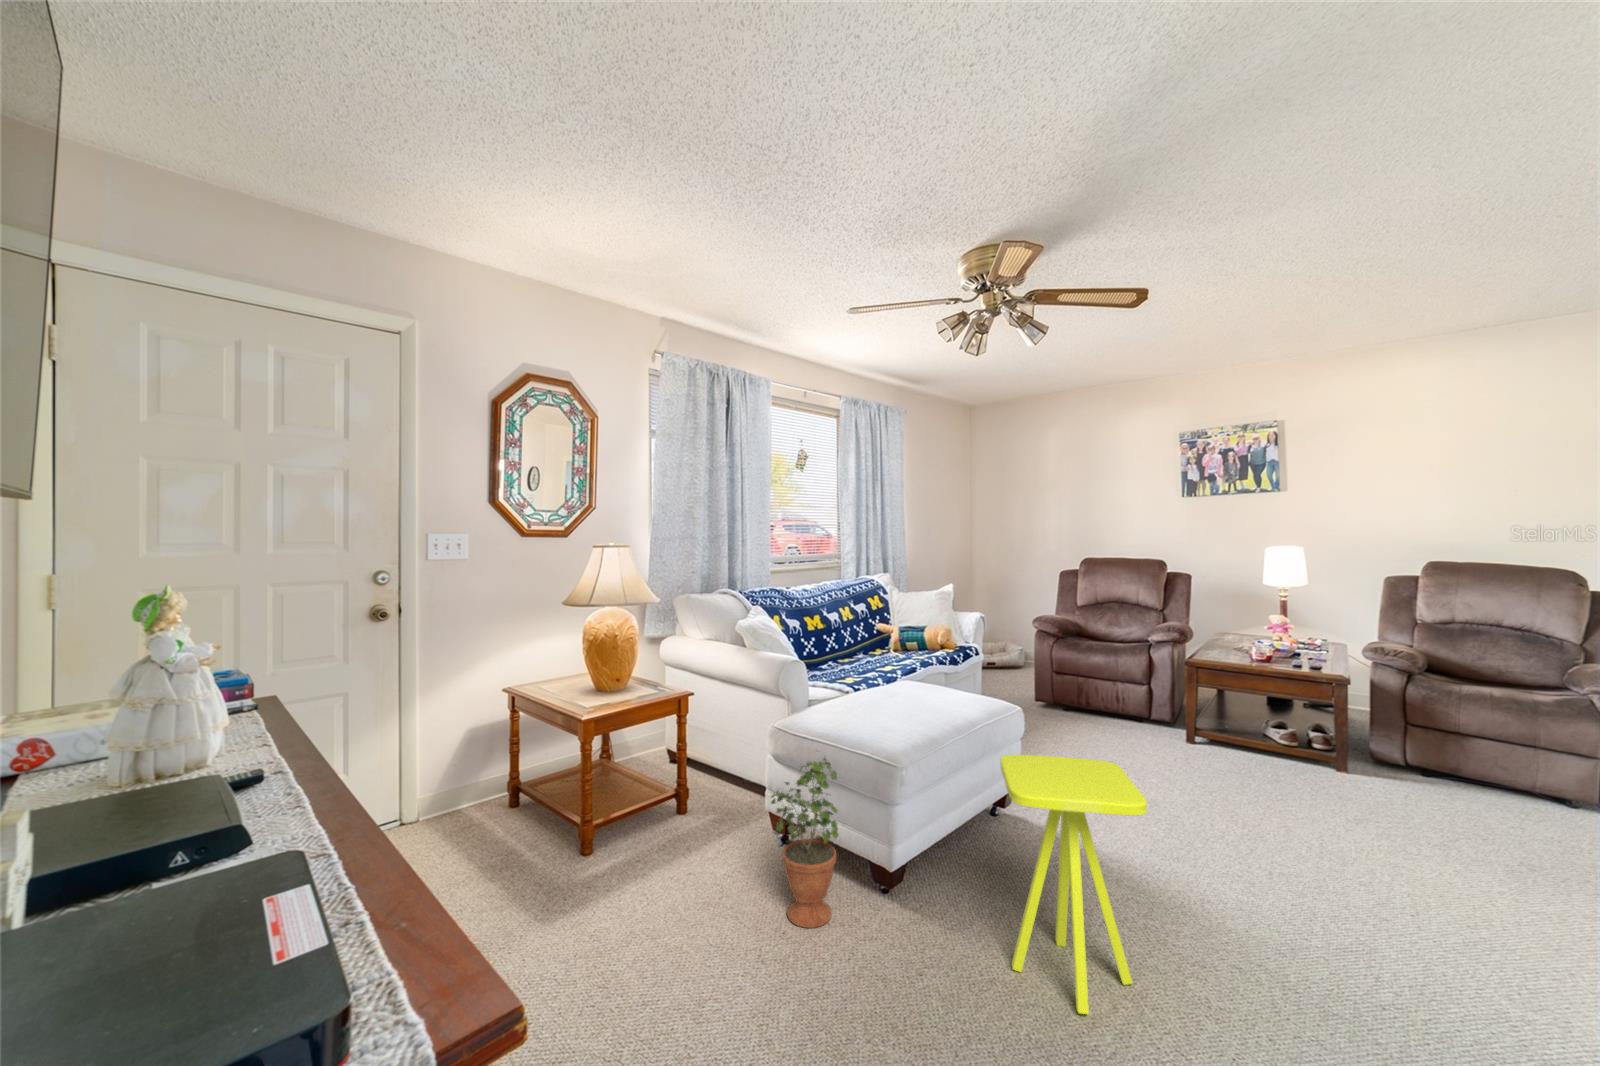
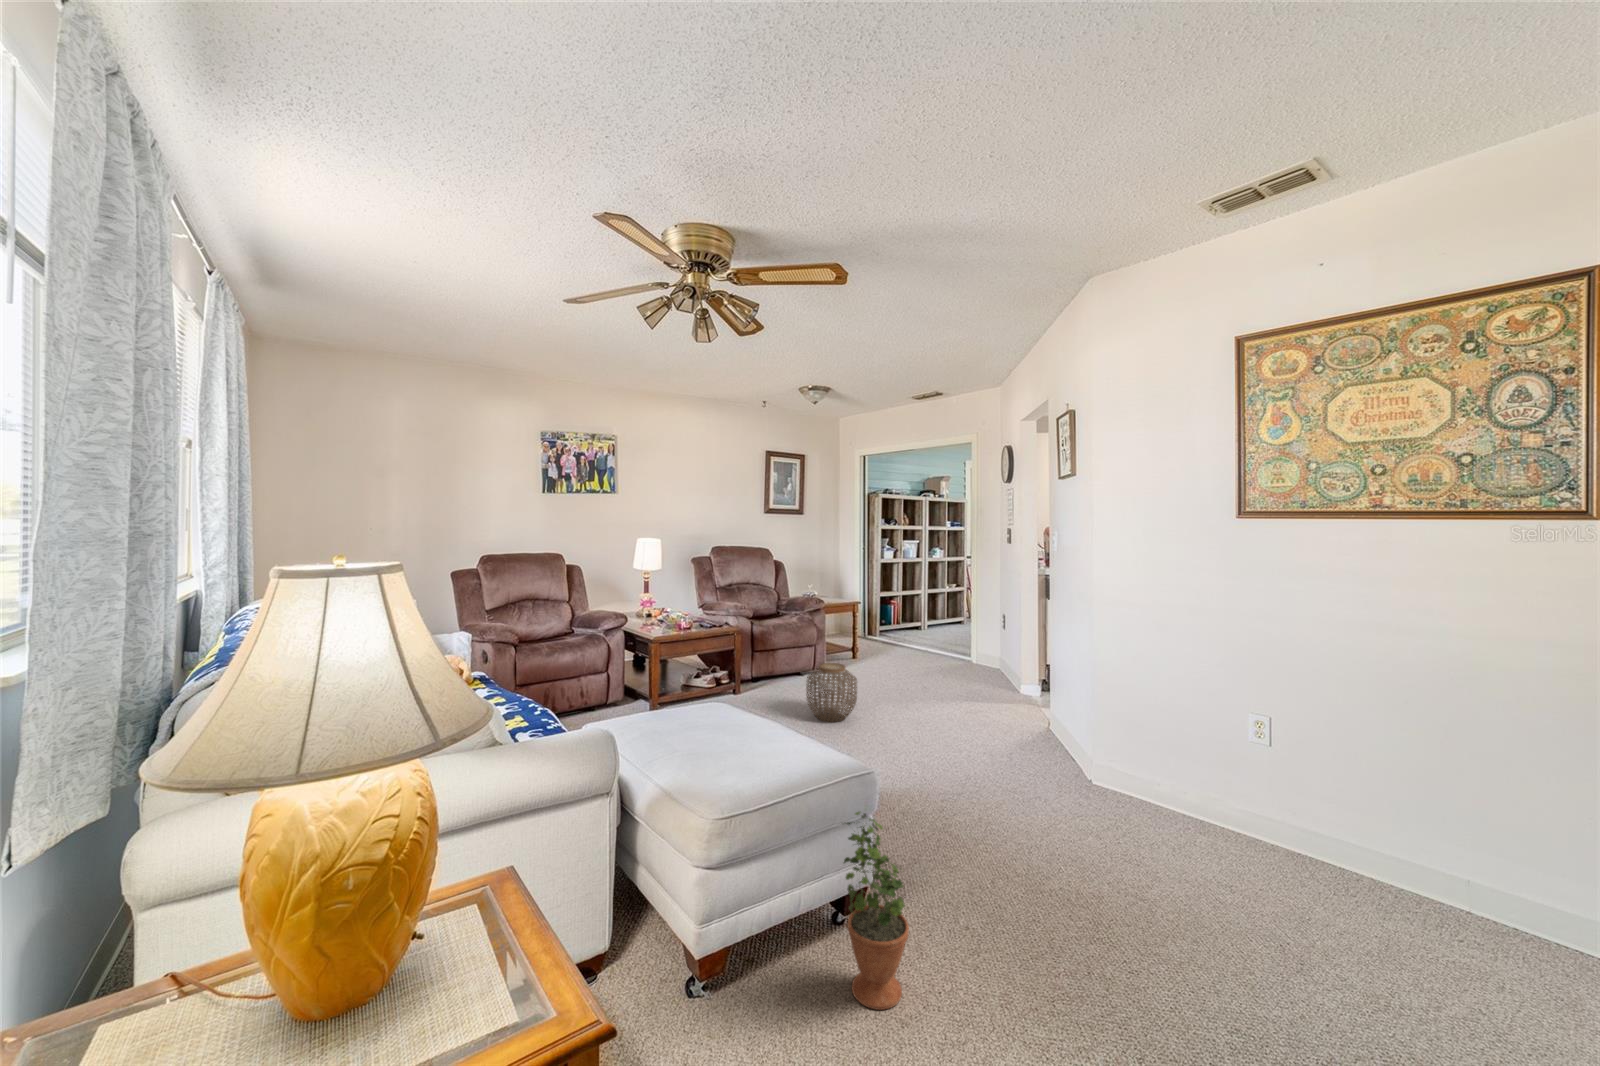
woven basket: none [1354,748,1475,858] -> present [806,663,857,722]
side table: present [1001,755,1147,1014] -> none [914,712,1009,886]

